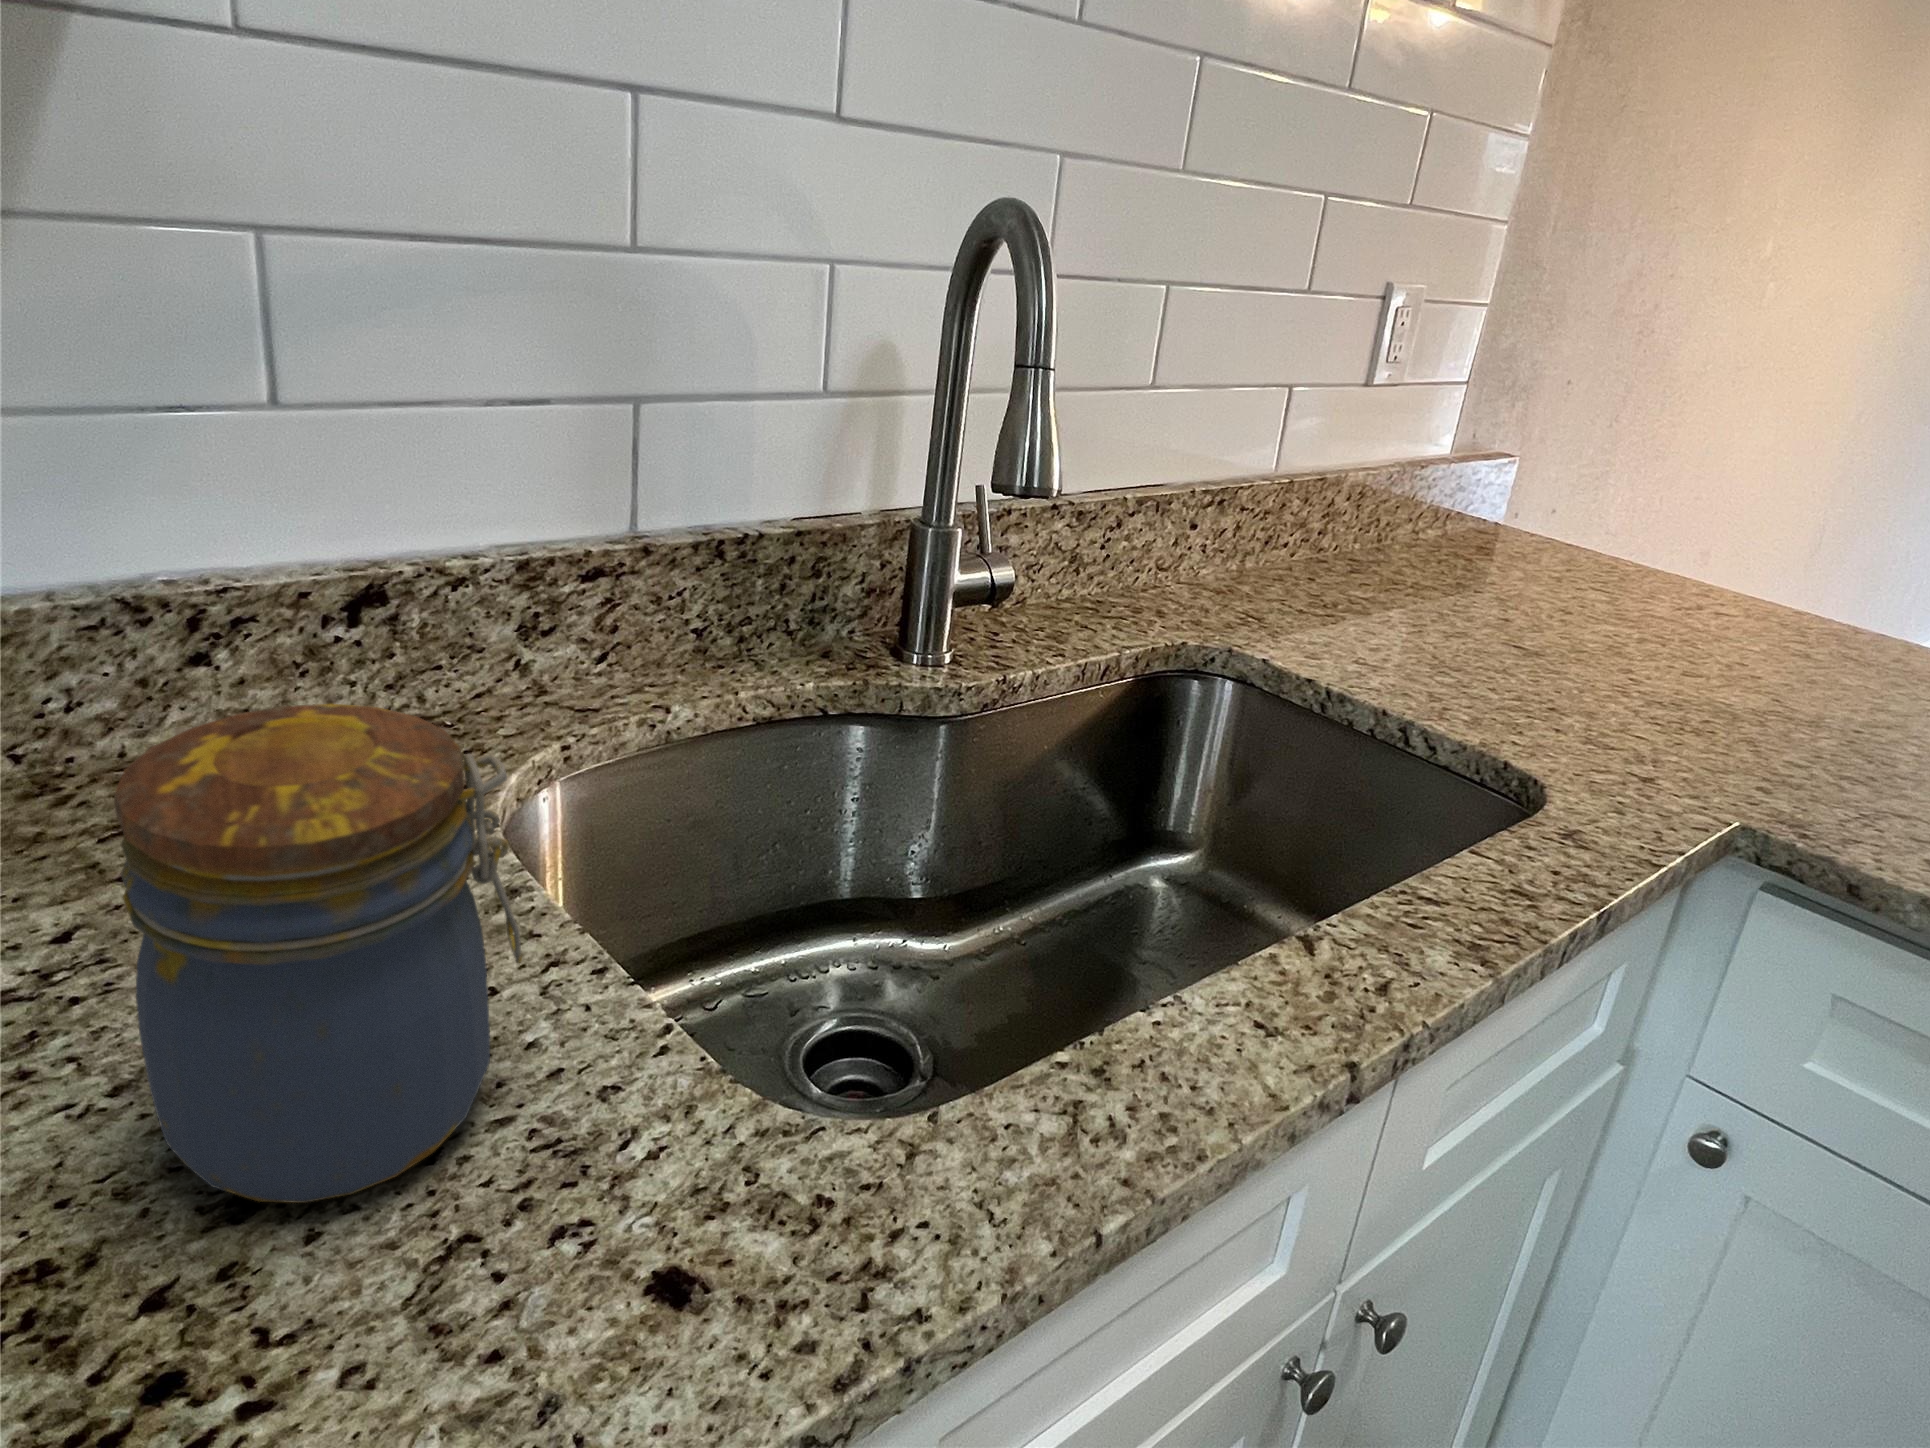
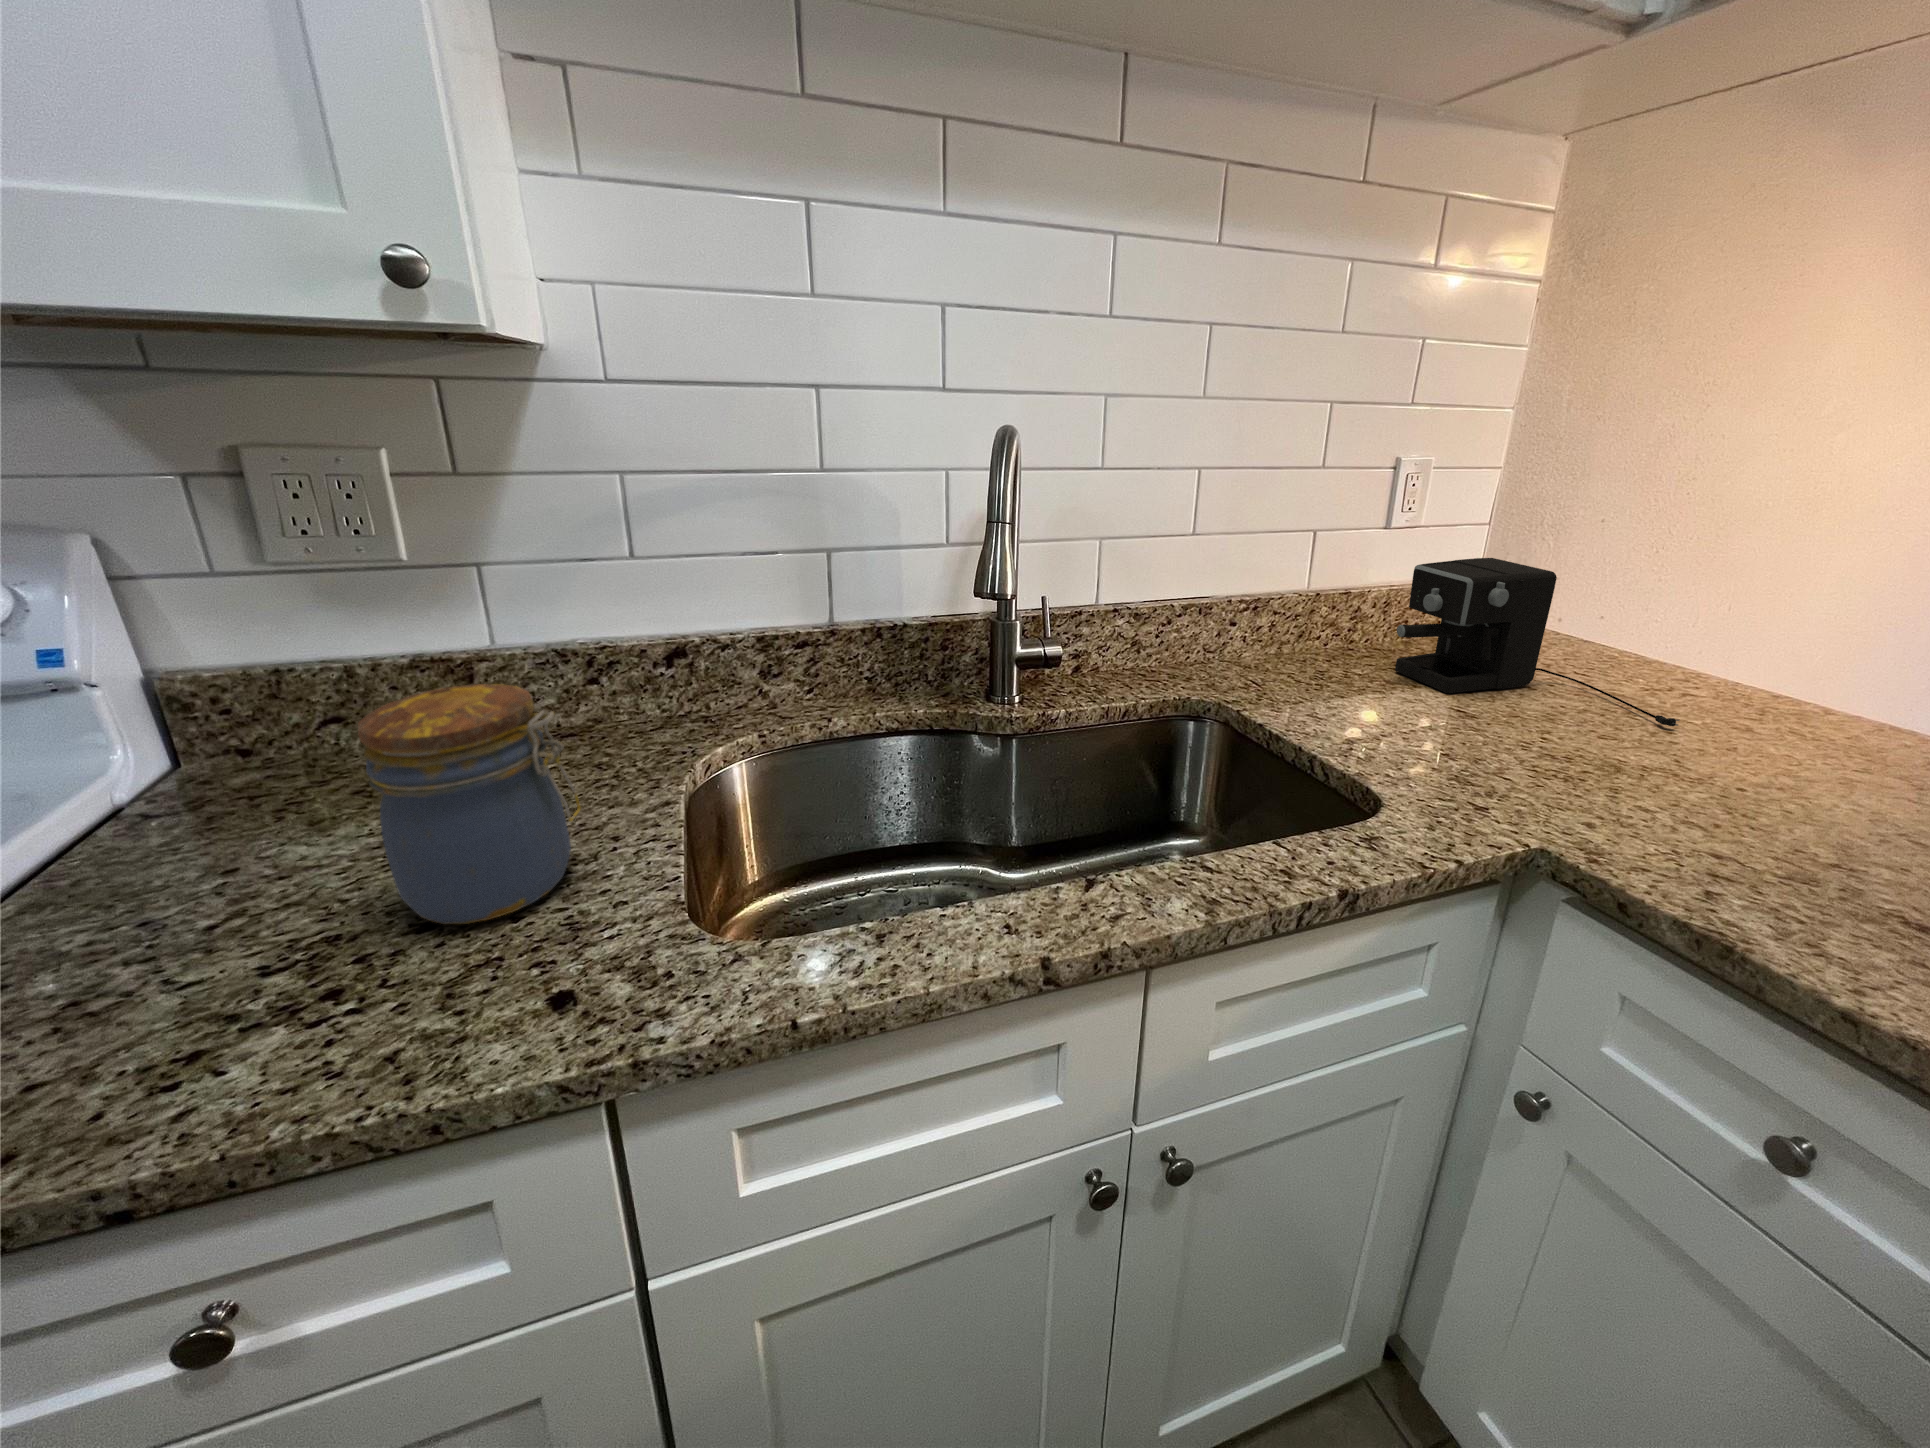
coffee maker: none [1403,438,1743,661] -> present [1395,558,1679,726]

